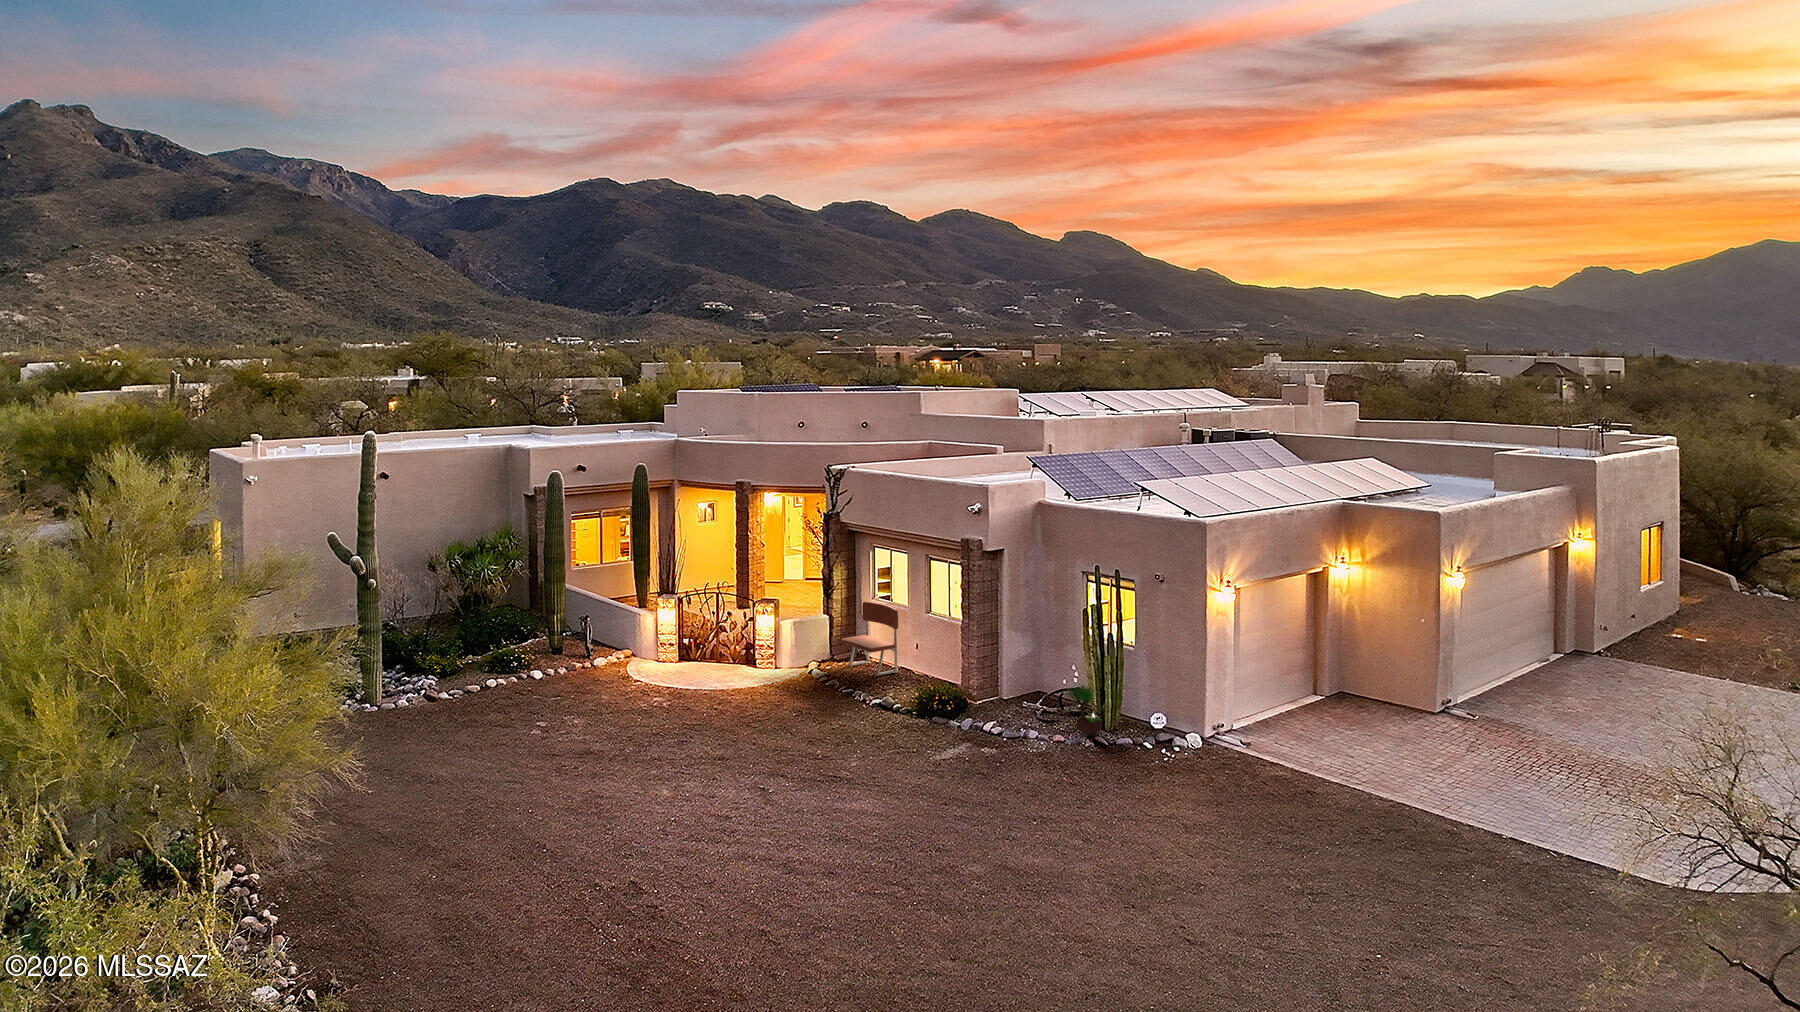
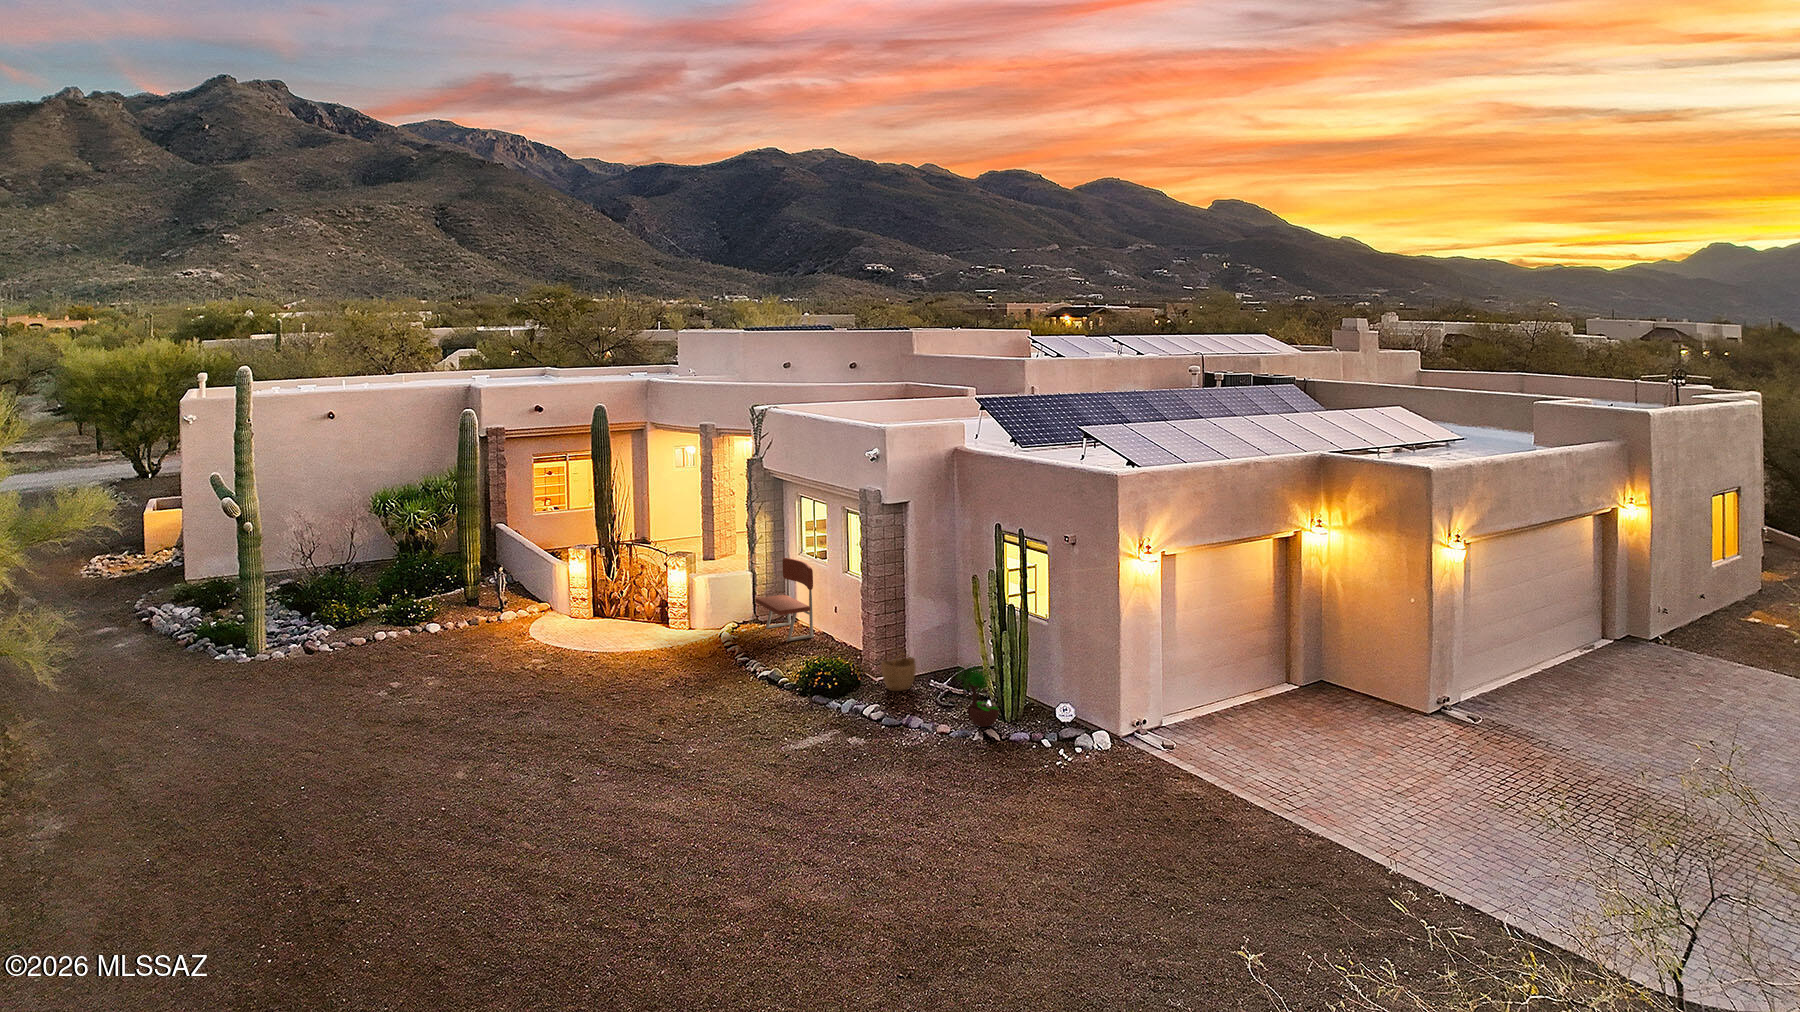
woven basket: none [986,675,1015,712] -> present [881,651,916,691]

